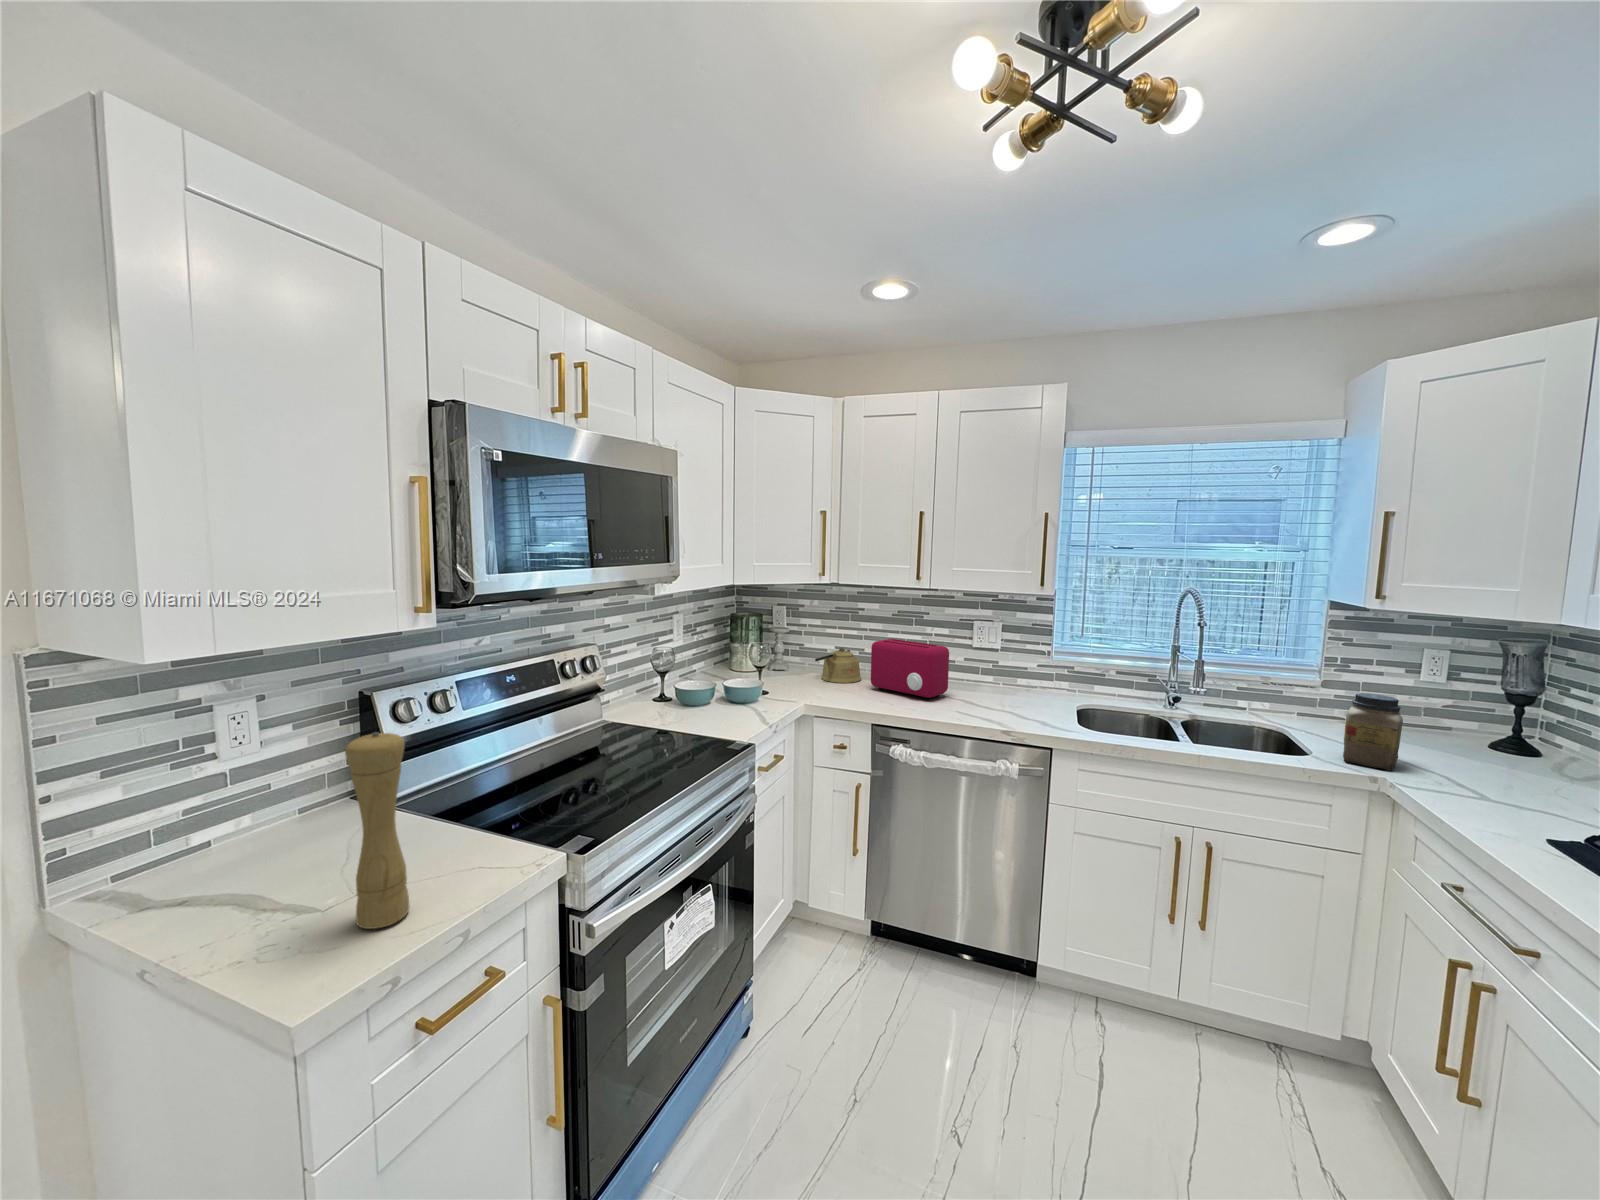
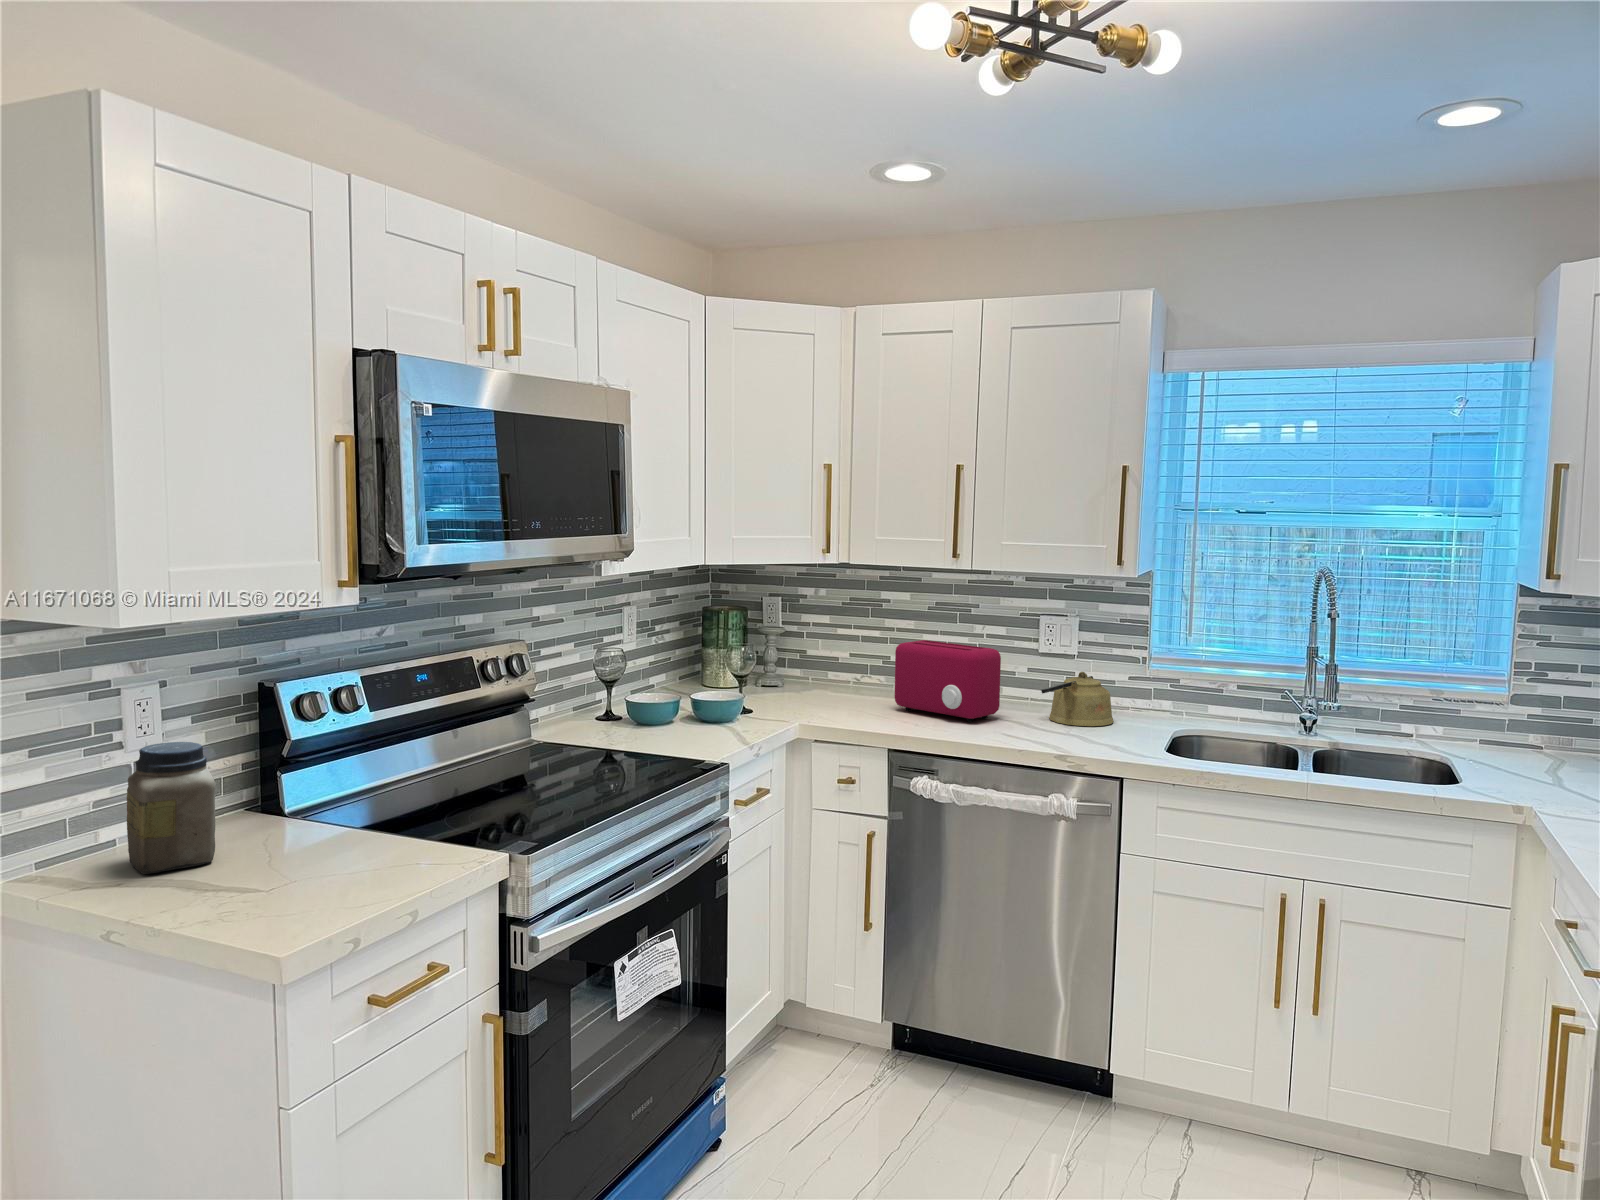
kettle: present [815,647,861,683] -> present [1041,672,1114,726]
jar: present [1343,693,1403,770] -> present [127,742,215,874]
pepper mill: present [345,732,409,929] -> none [296,703,353,903]

